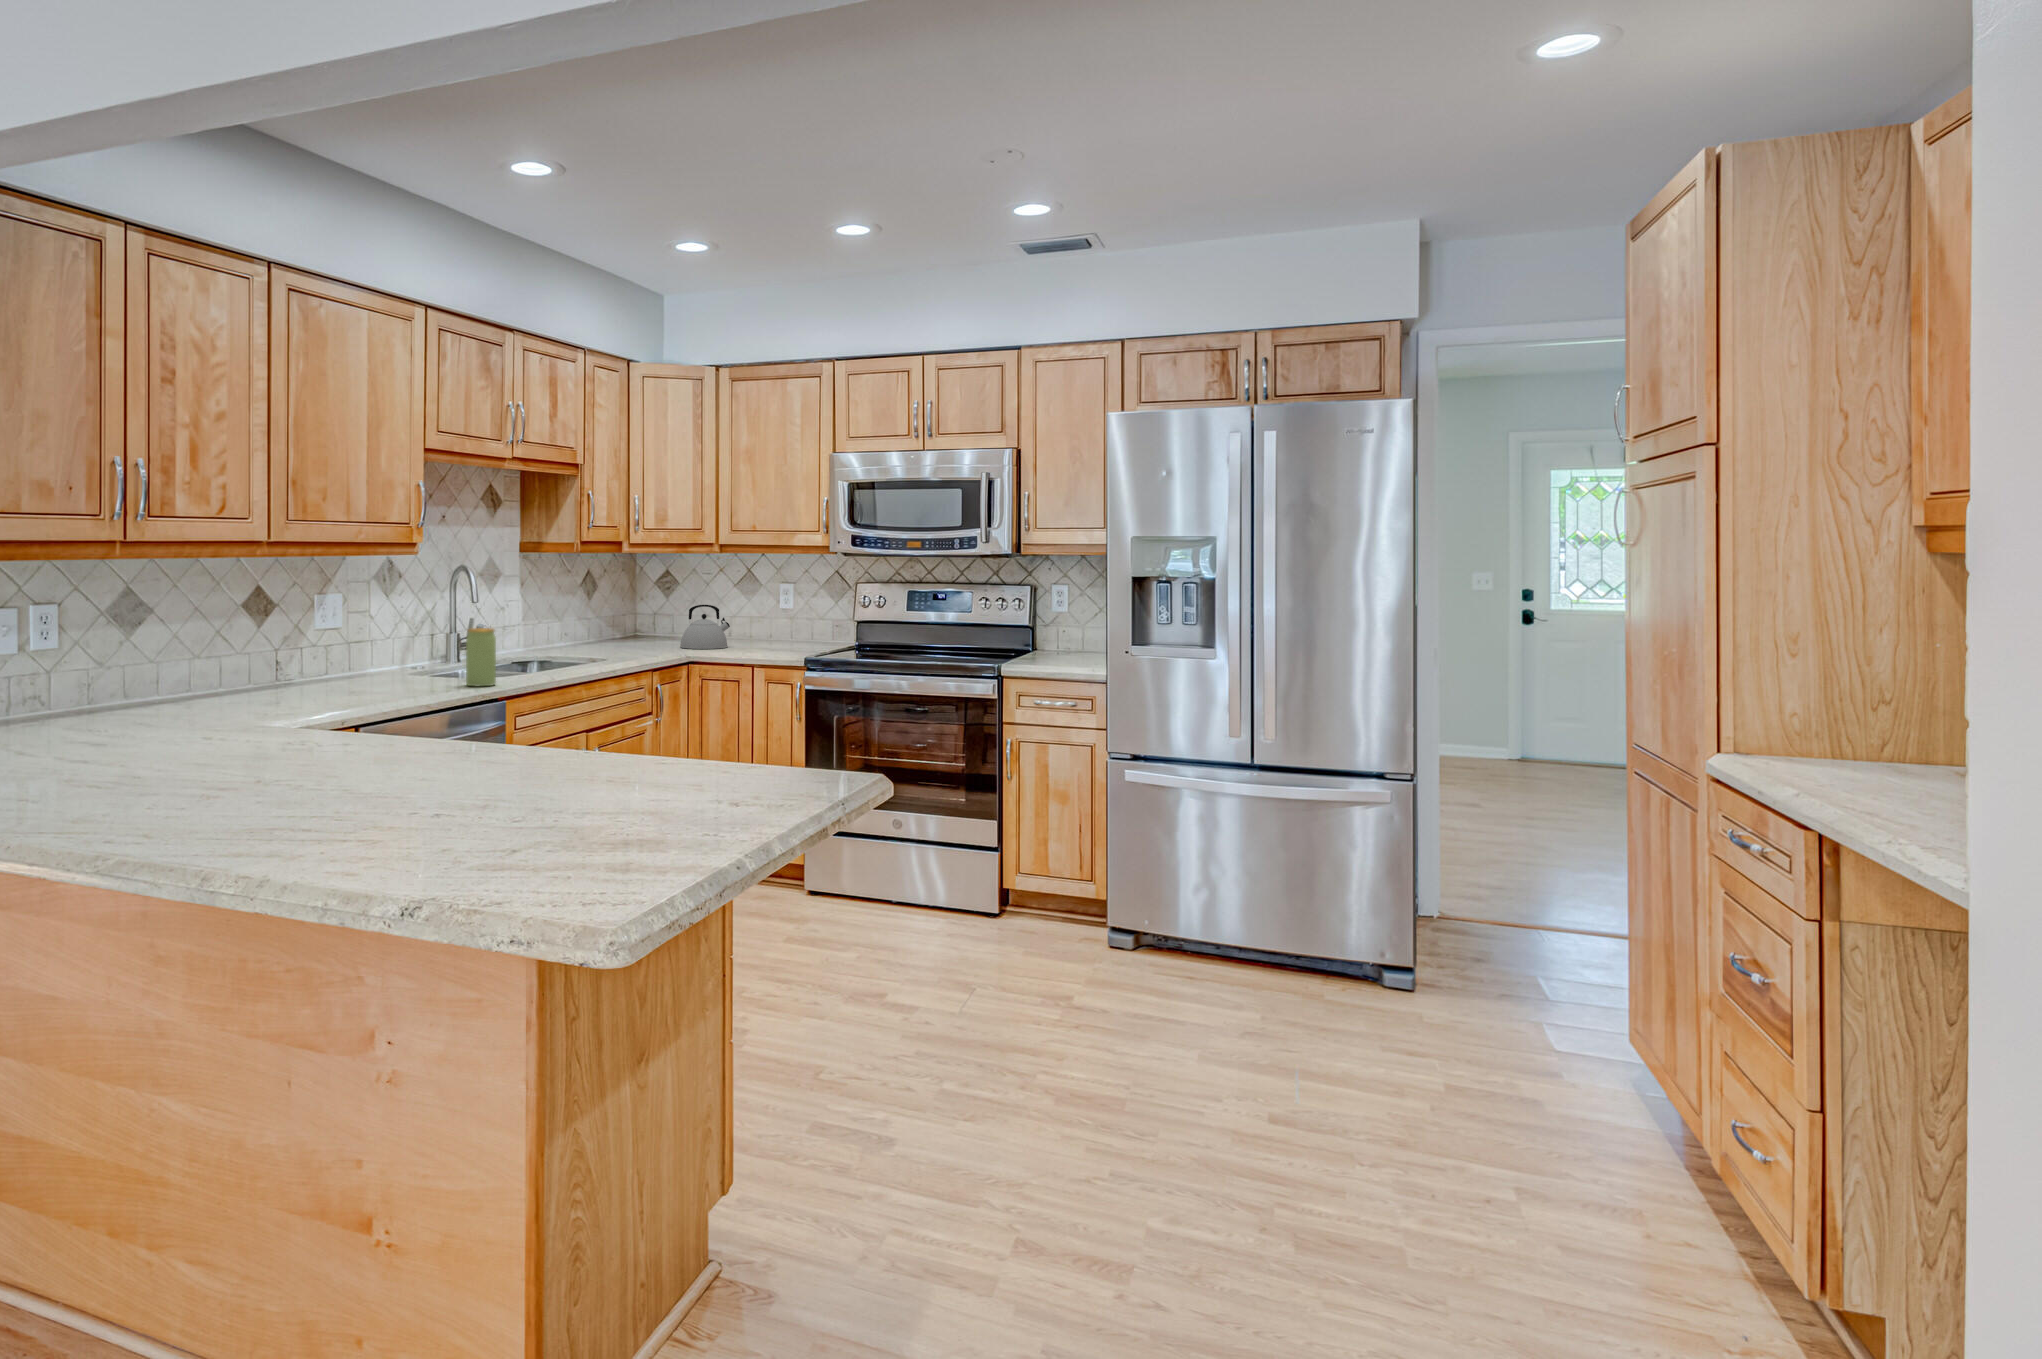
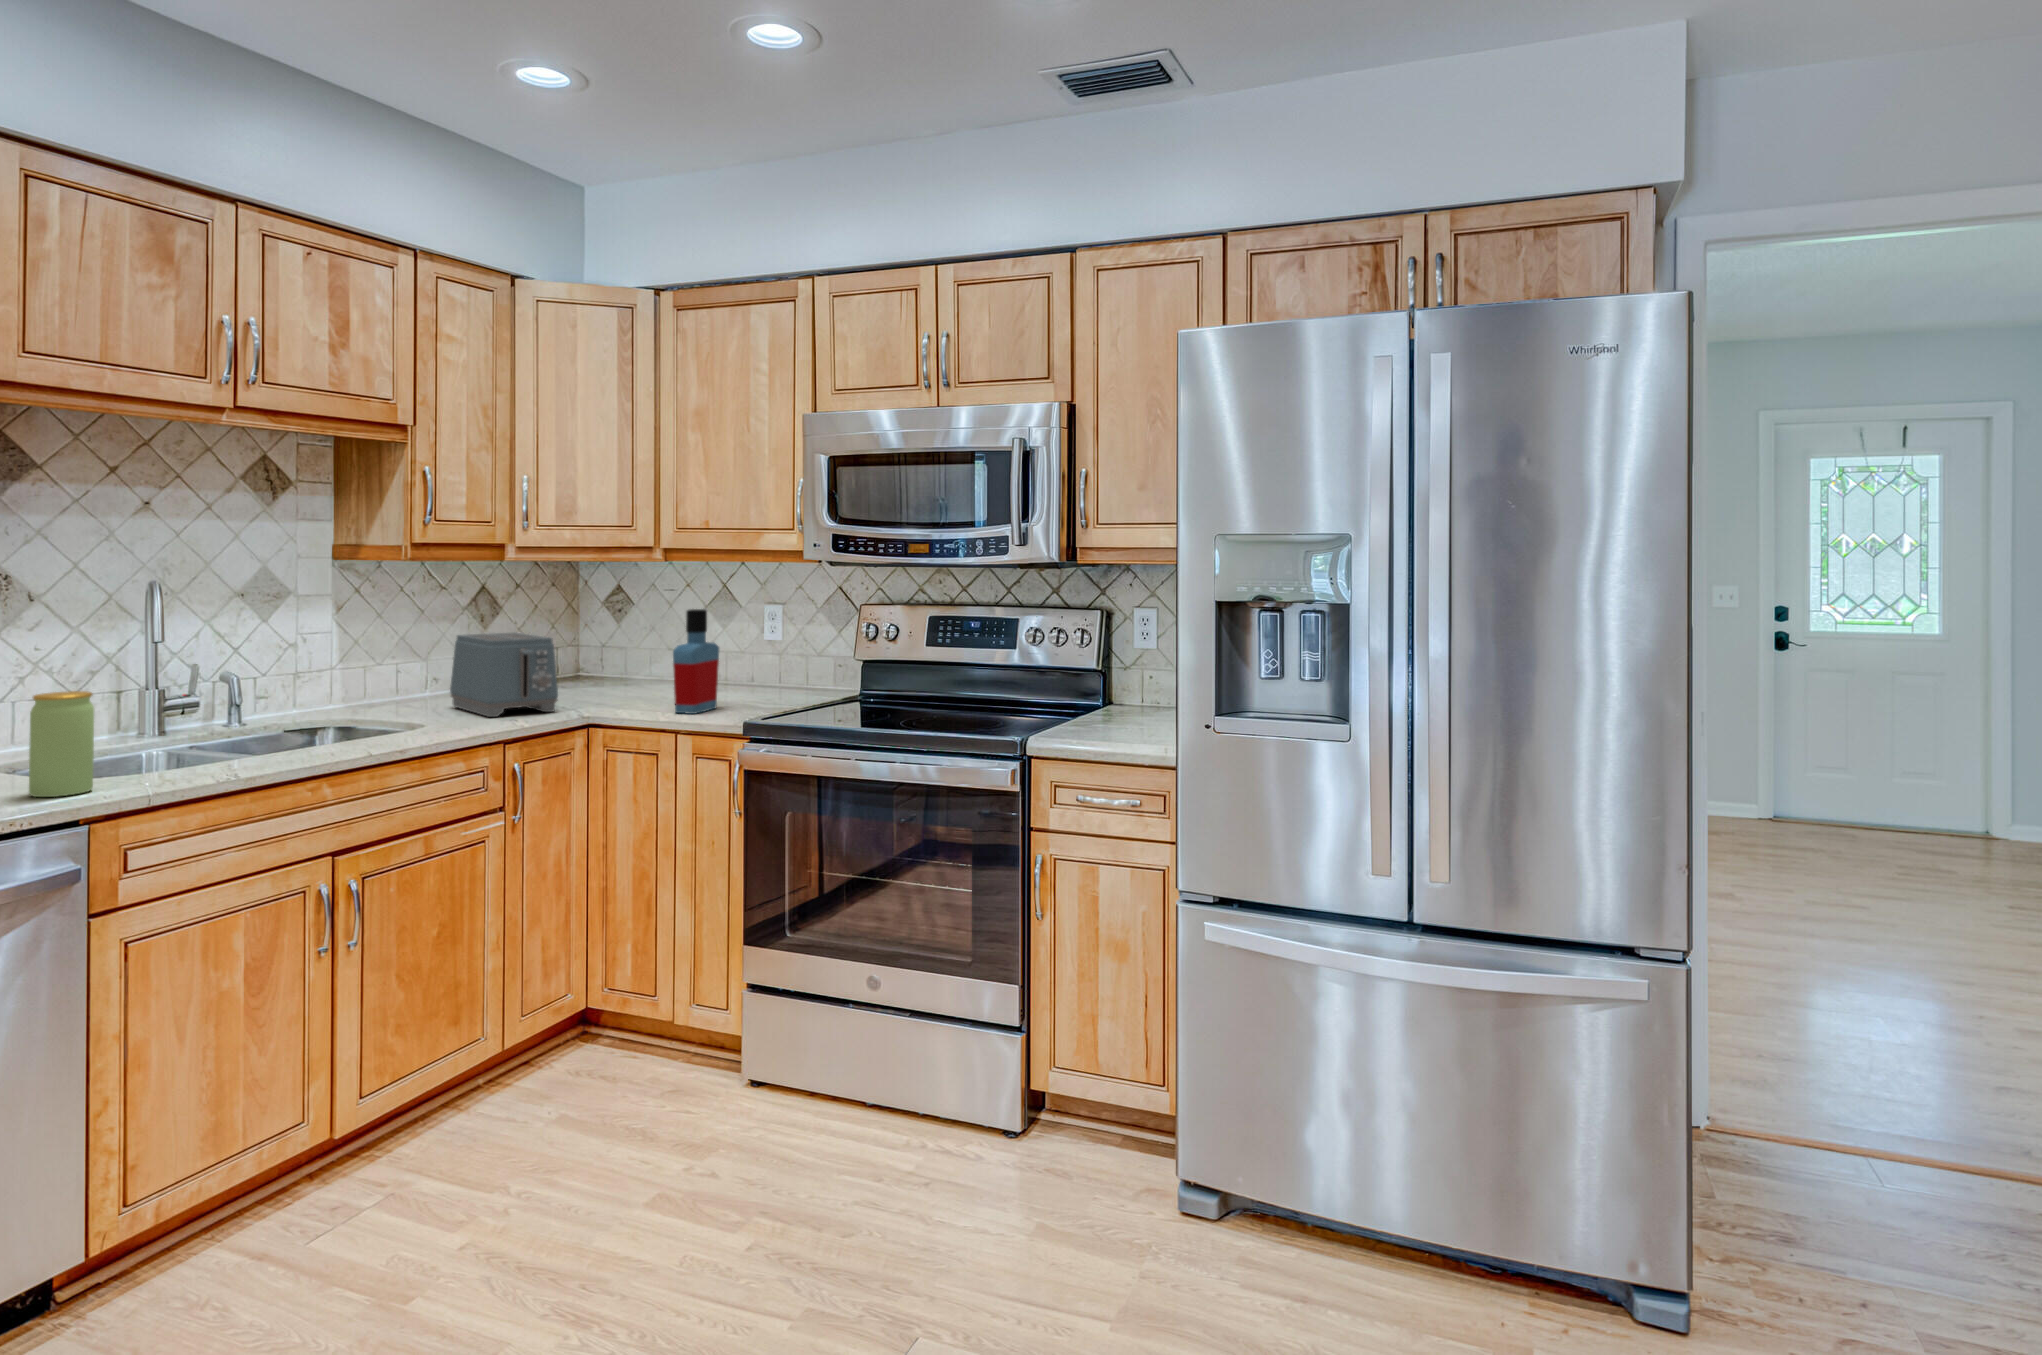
bottle: none [747,586,772,655] -> present [673,609,719,714]
toaster: none [590,602,669,657] -> present [450,632,558,717]
kettle: present [680,605,730,649] -> none [604,635,680,700]

